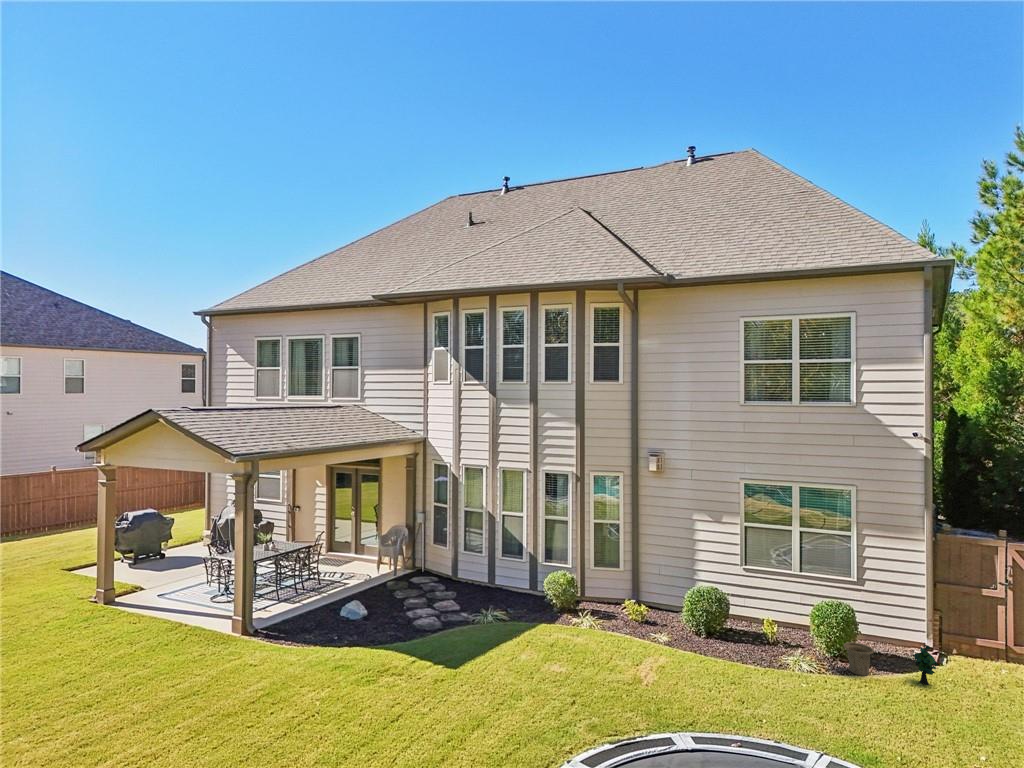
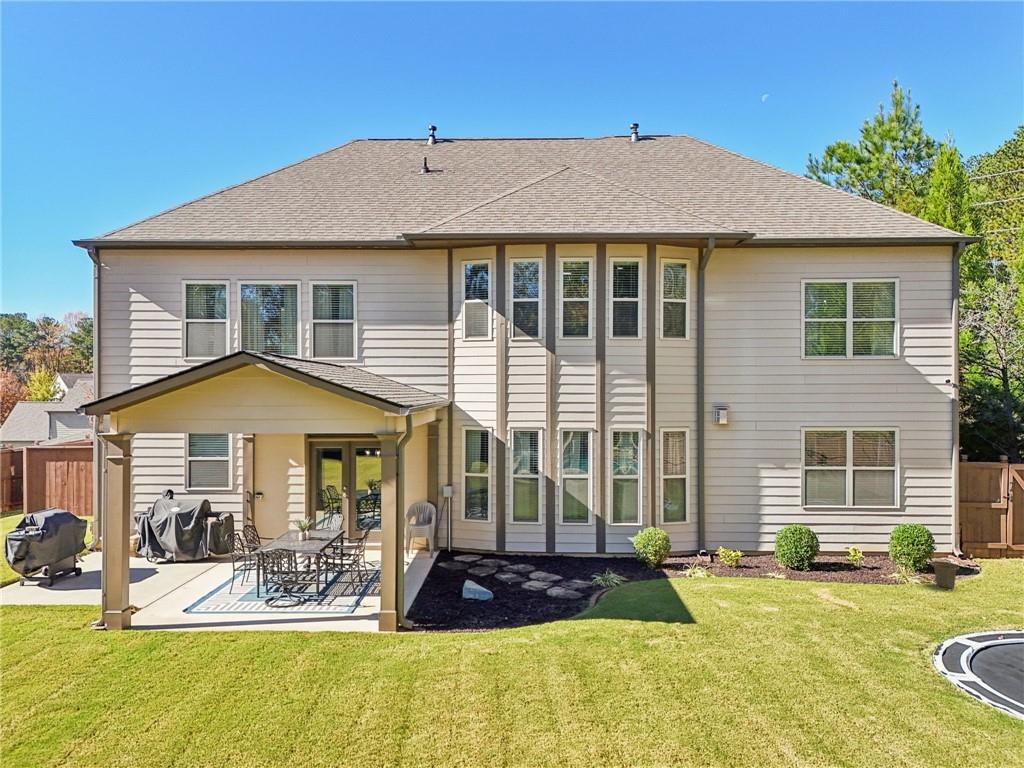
decorative plant: present [912,645,938,685] -> none [980,555,1006,587]

